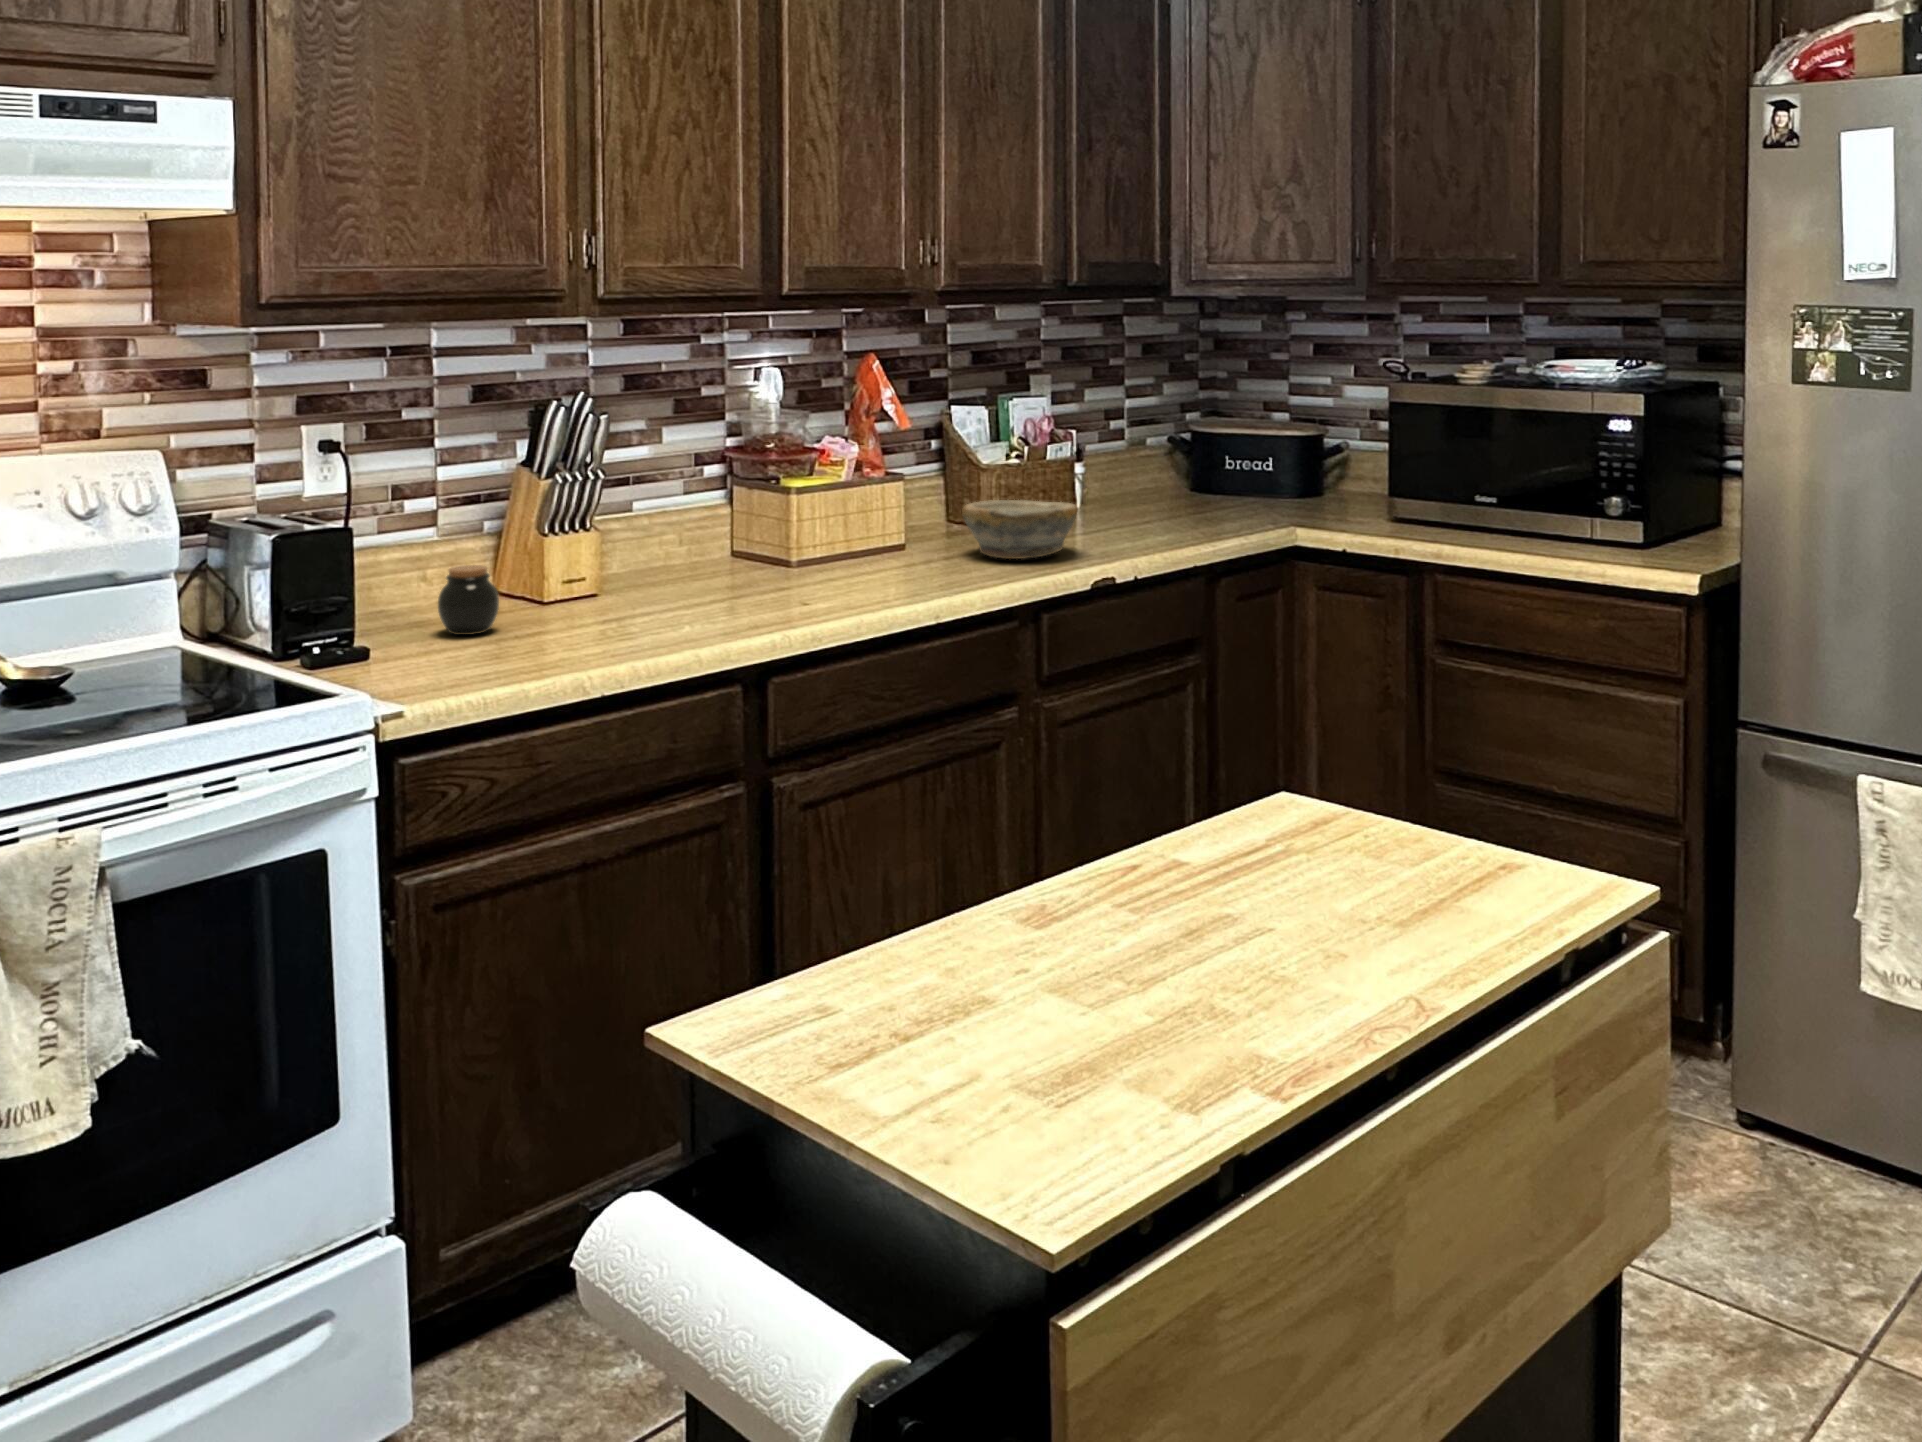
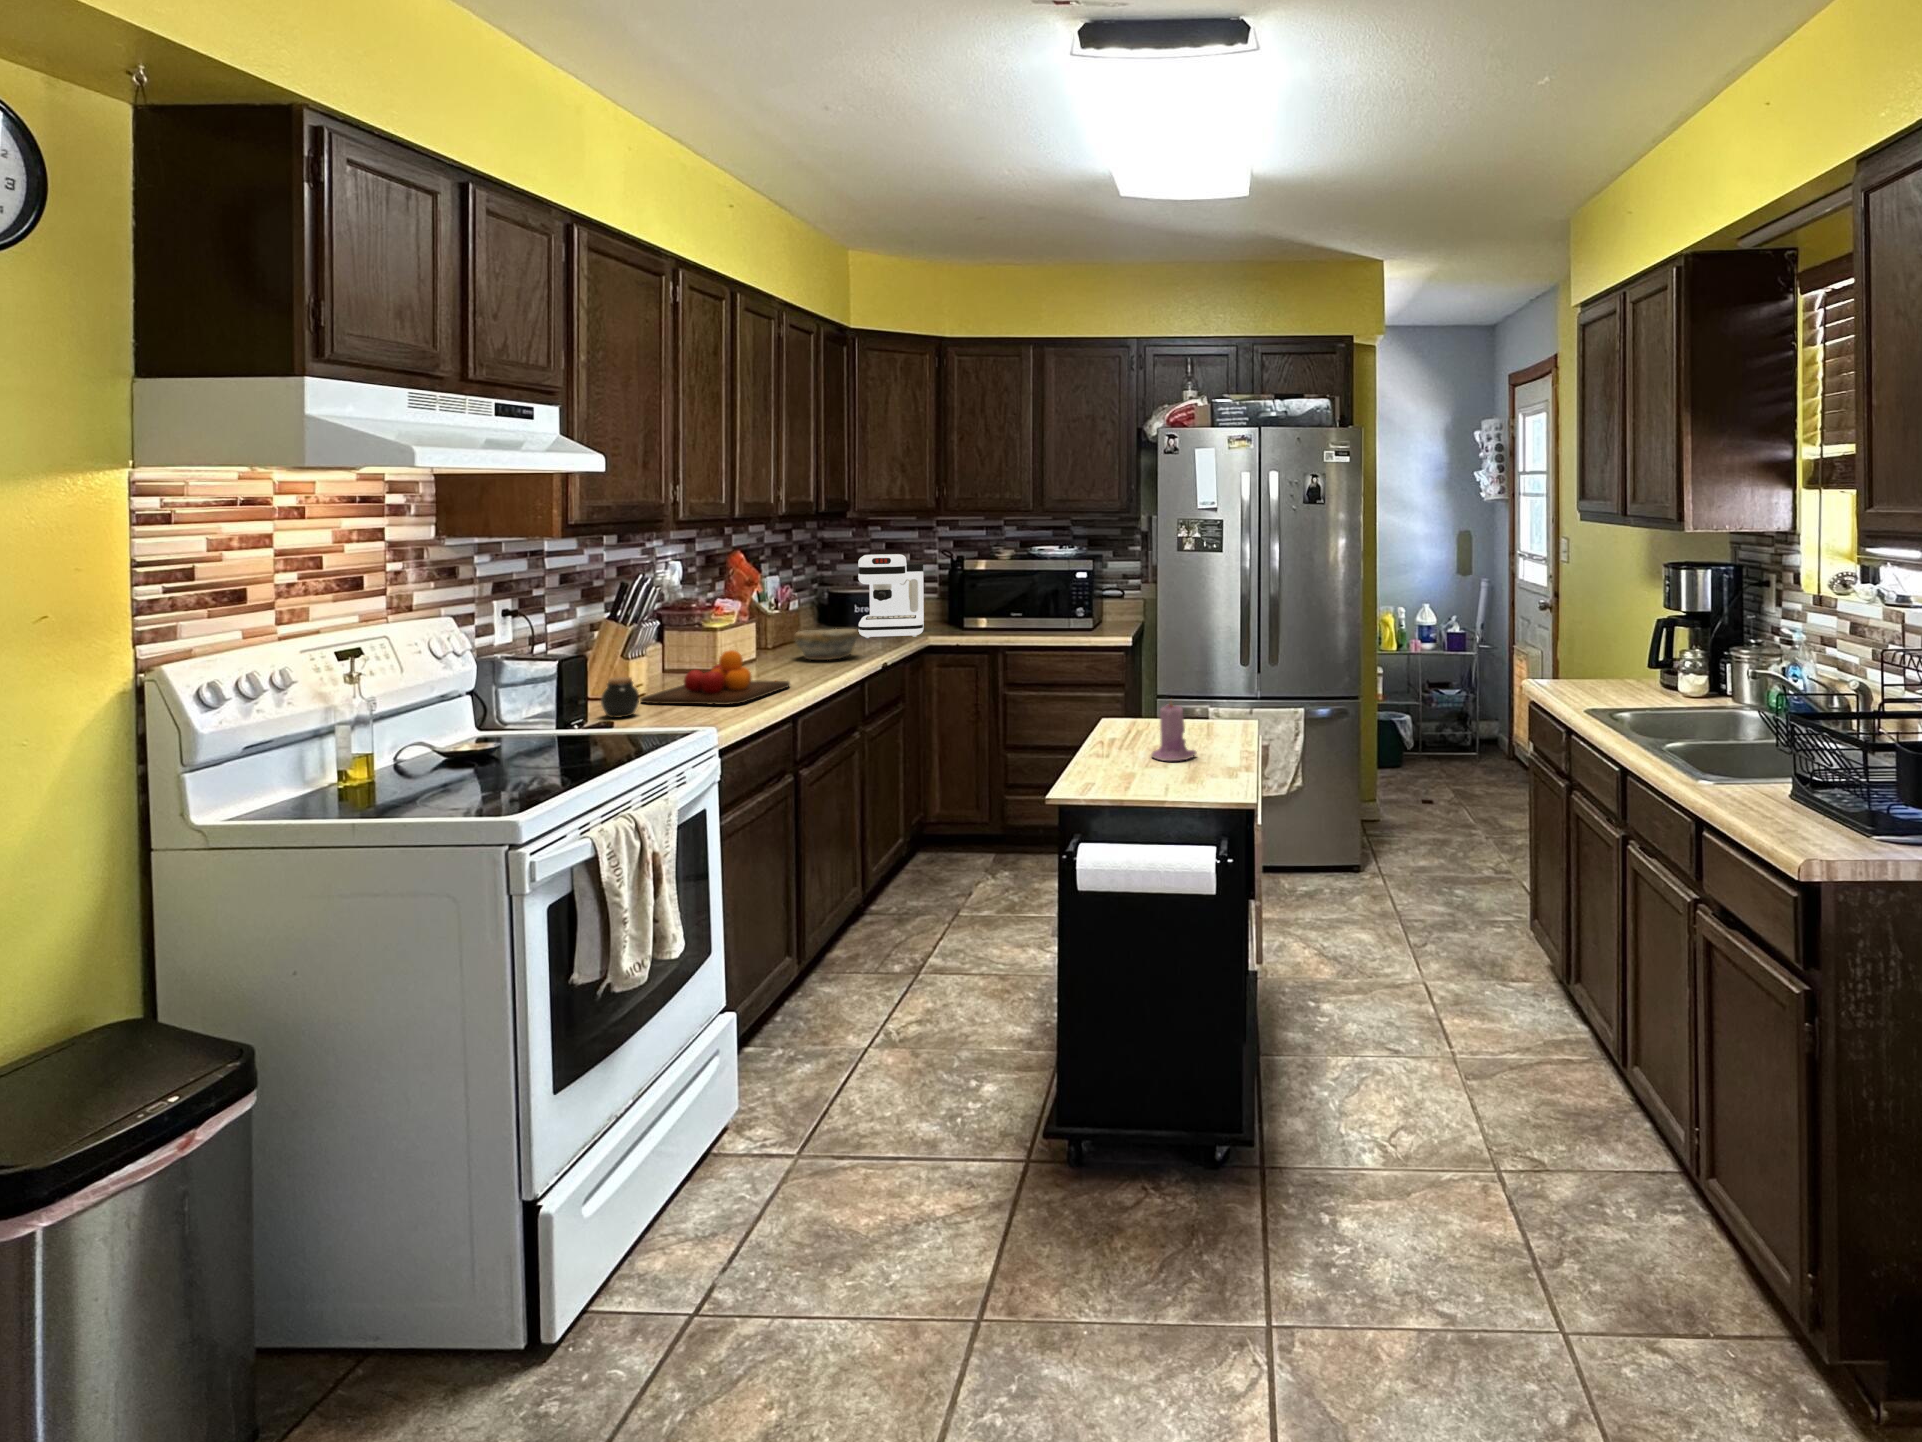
coffee maker: none [1168,365,1311,525] -> present [858,554,924,638]
chopping board: none [558,533,820,635] -> present [640,650,790,705]
candle: none [1130,801,1253,988] -> present [1151,704,1196,761]

